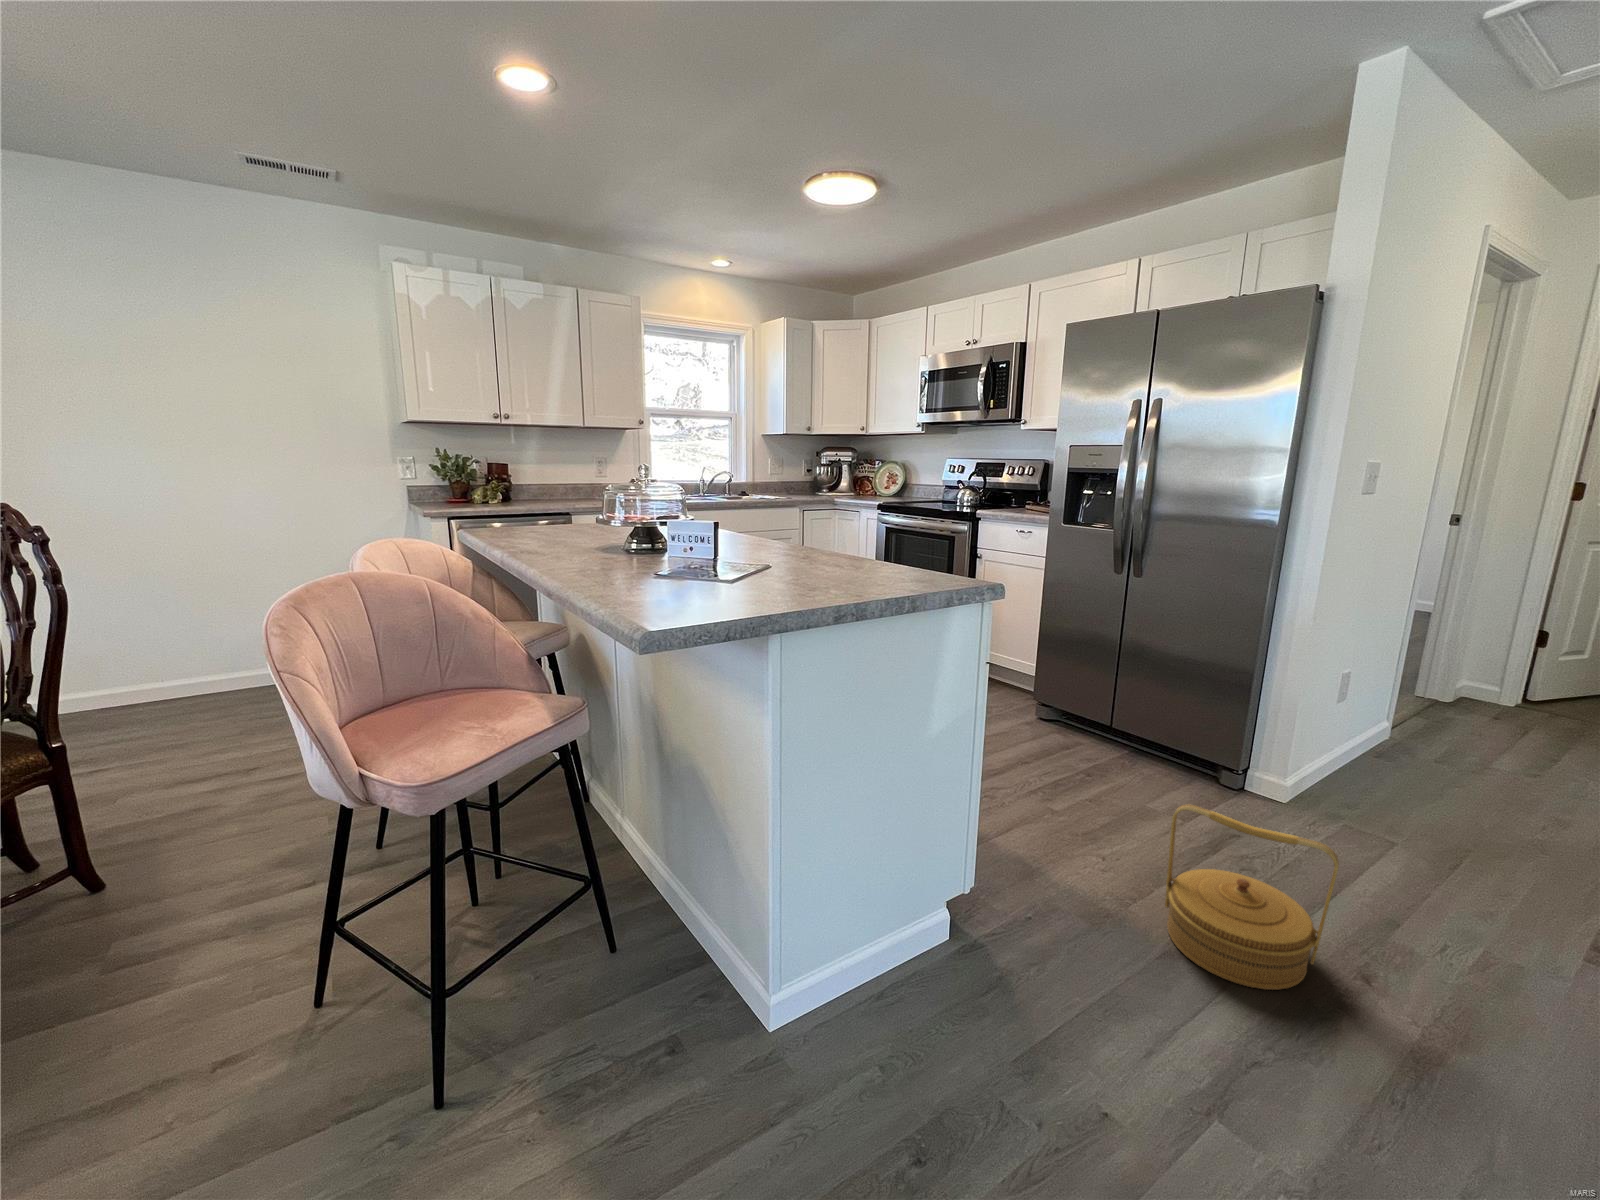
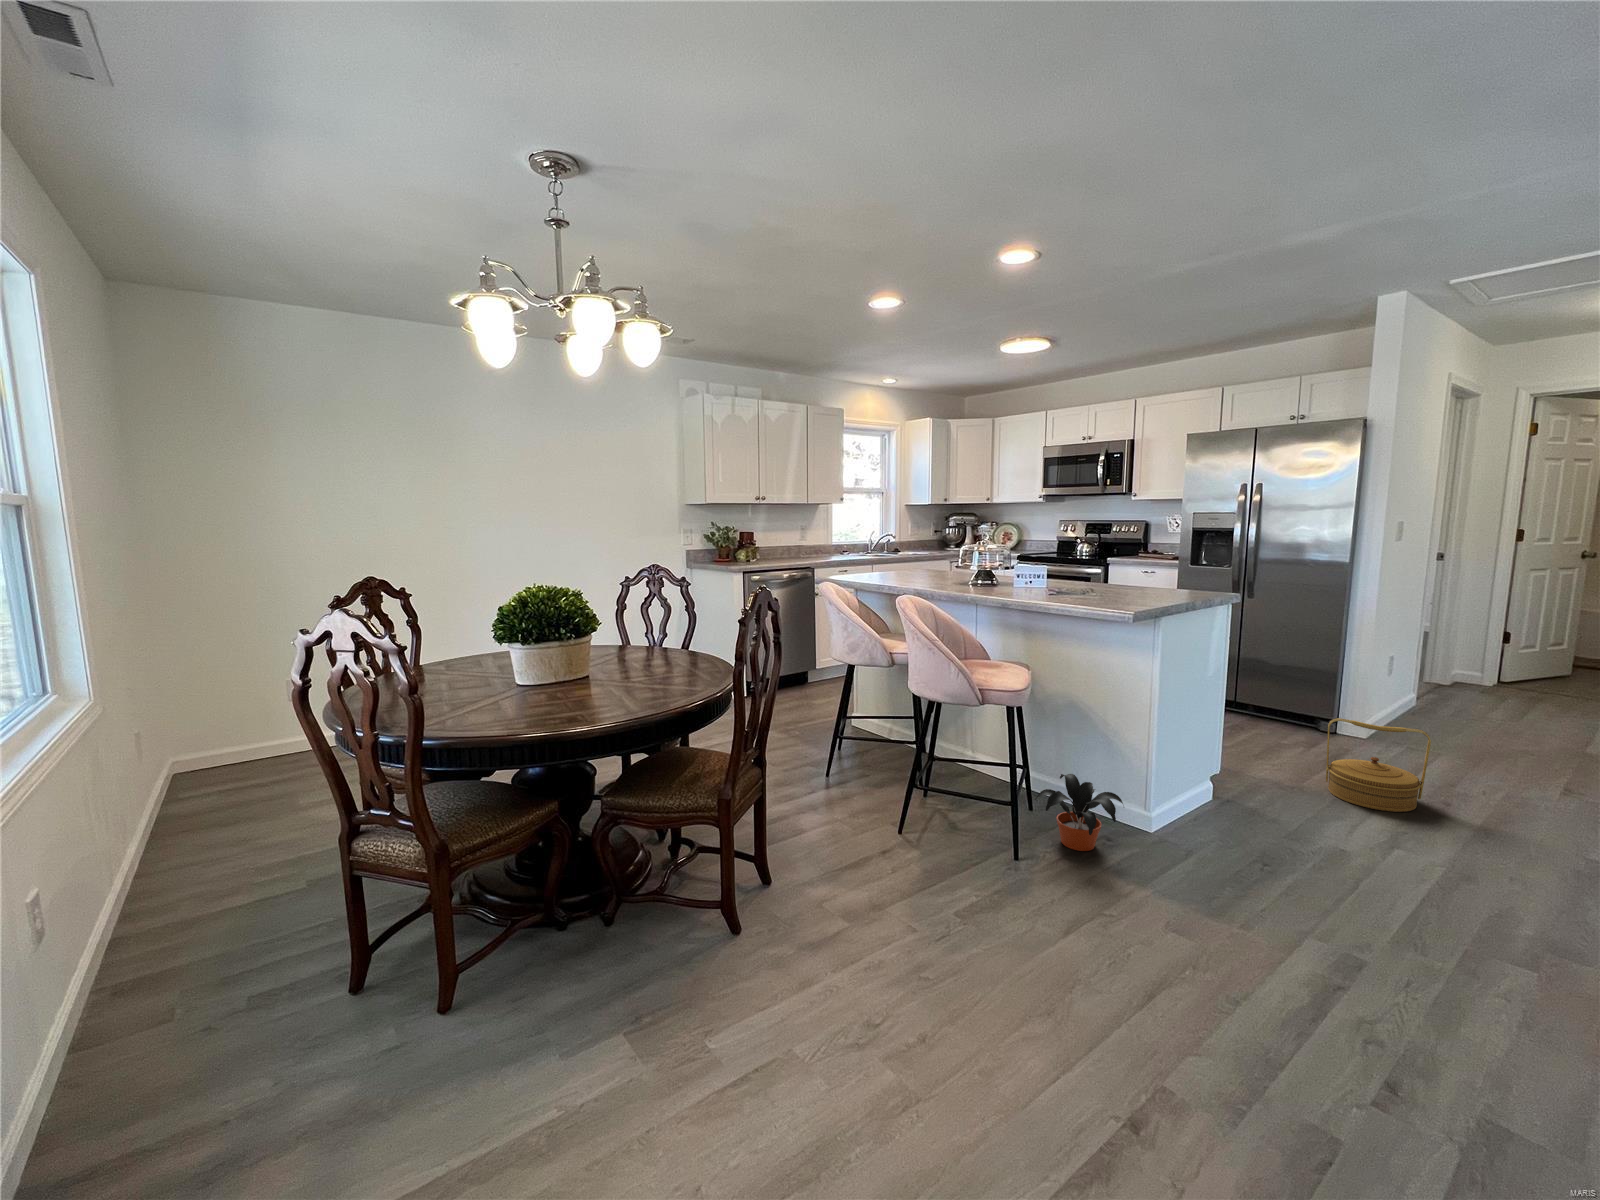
potted plant: none [515,914,685,1082] -> present [1035,774,1123,851]

